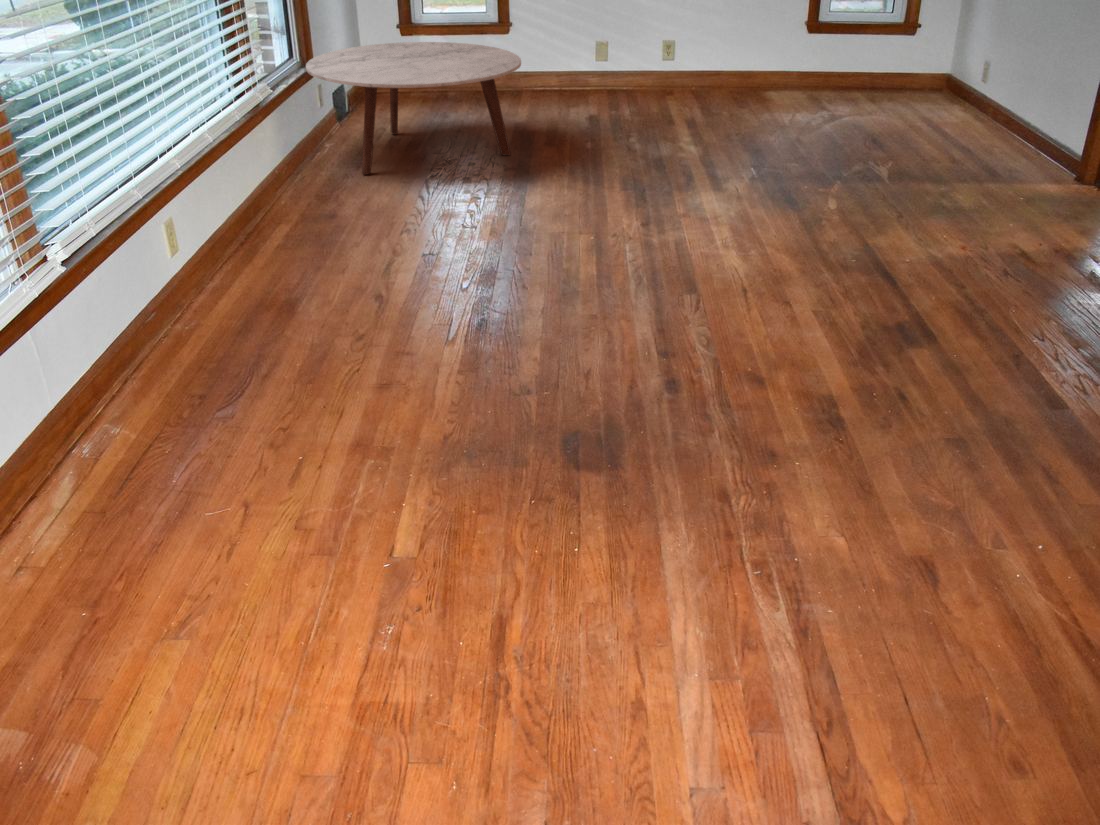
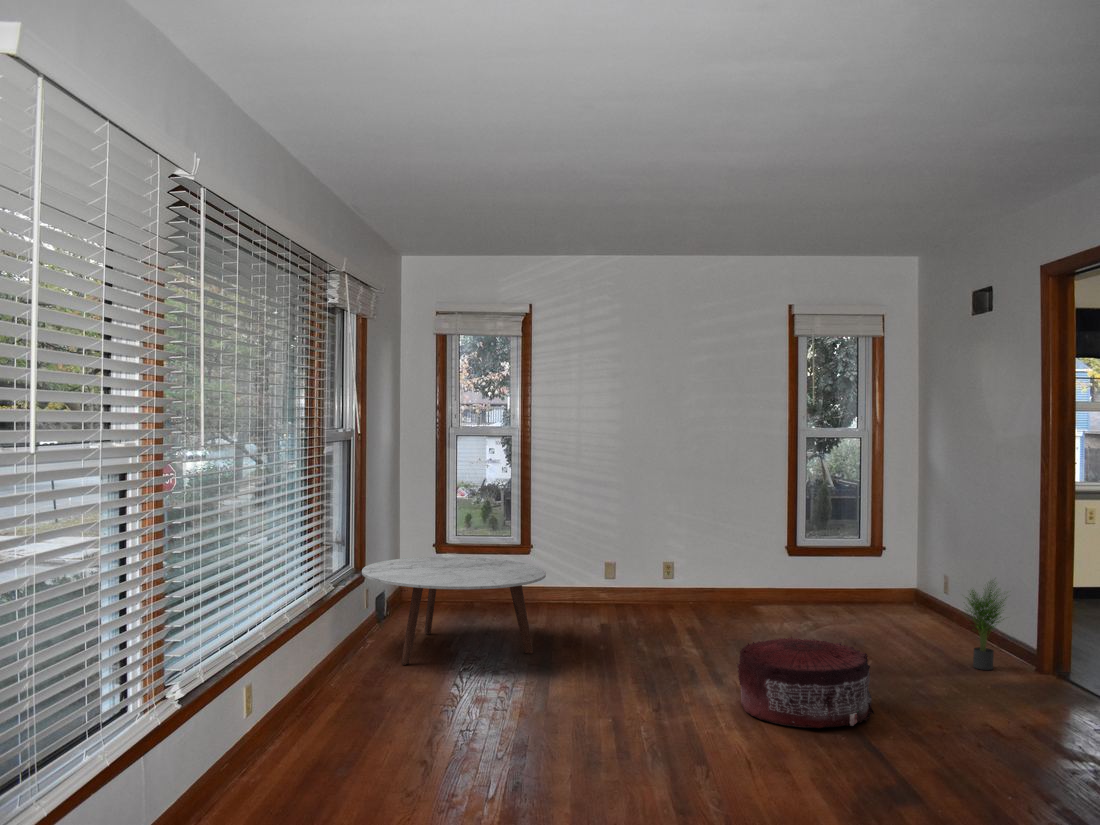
potted plant: none [1001,50,1069,160] -> present [967,582,1006,670]
pouf: none [735,134,888,242] -> present [737,637,874,728]

